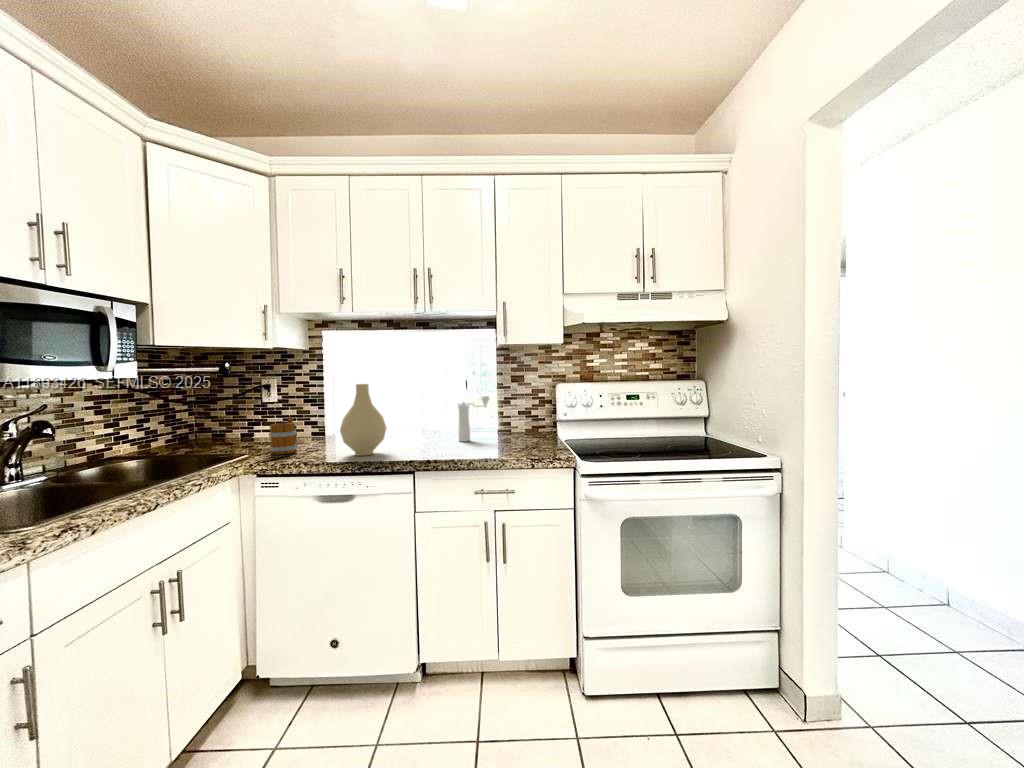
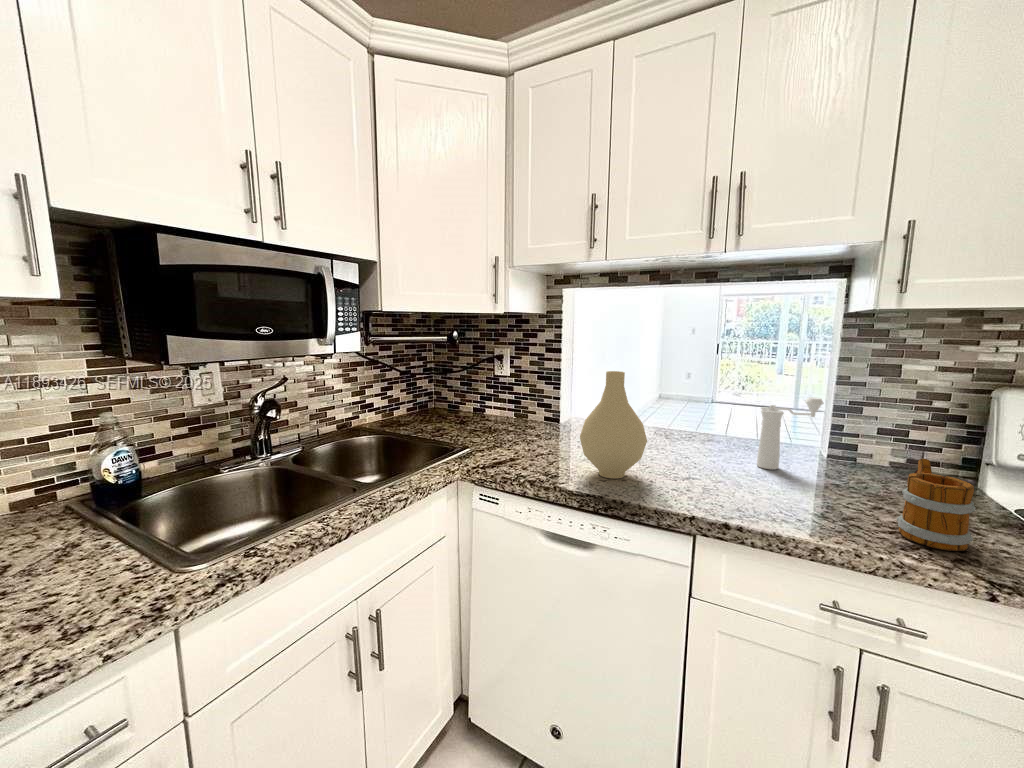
mug: present [269,417,298,455] -> present [897,459,976,551]

